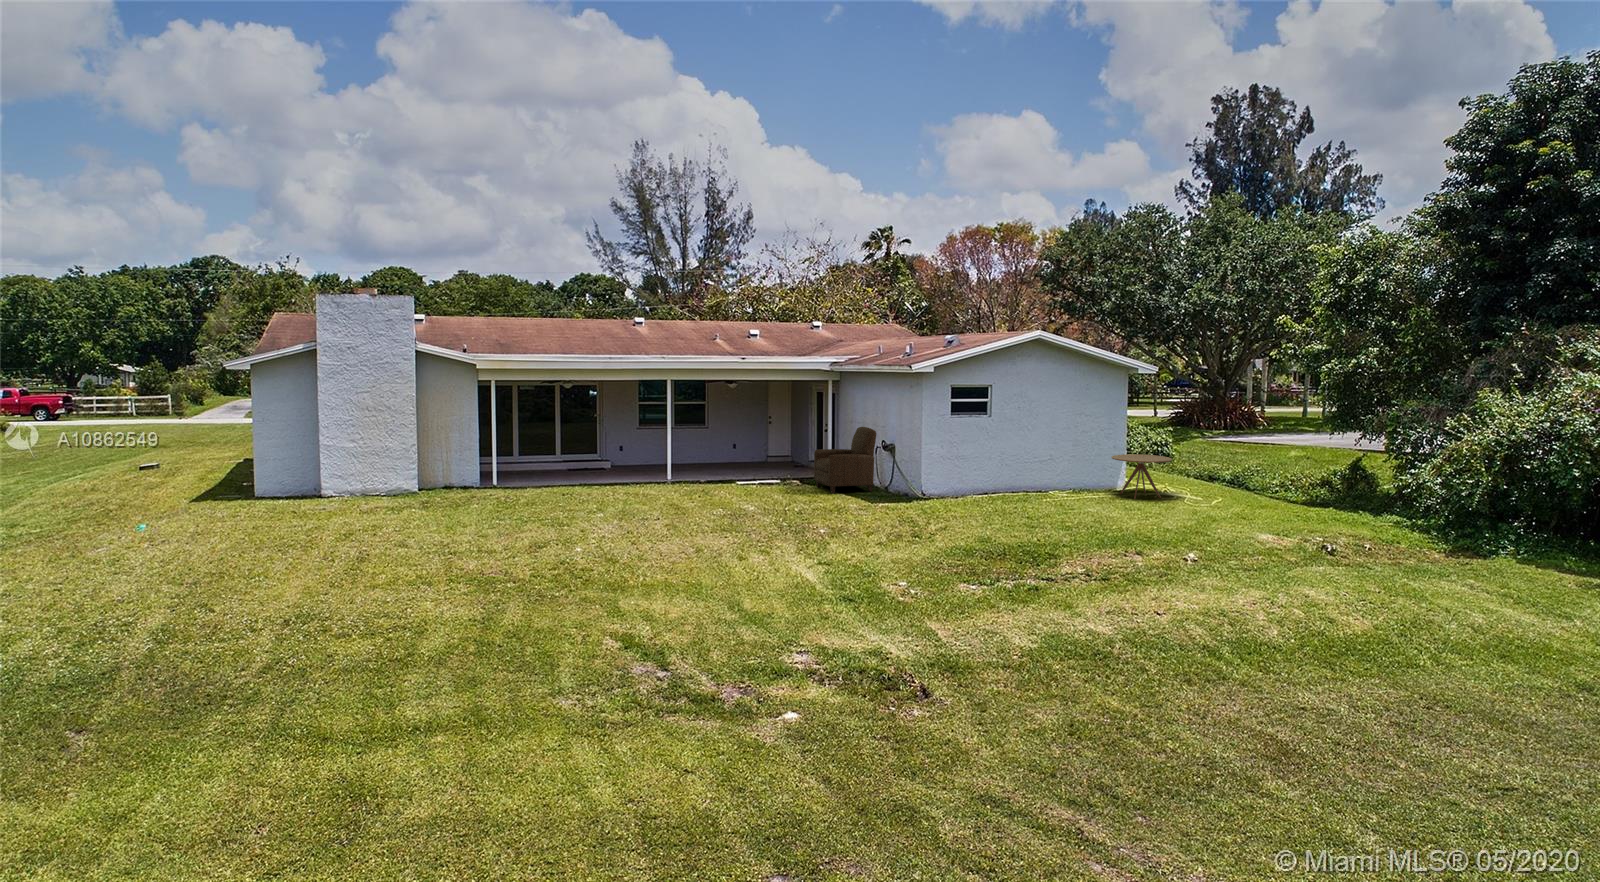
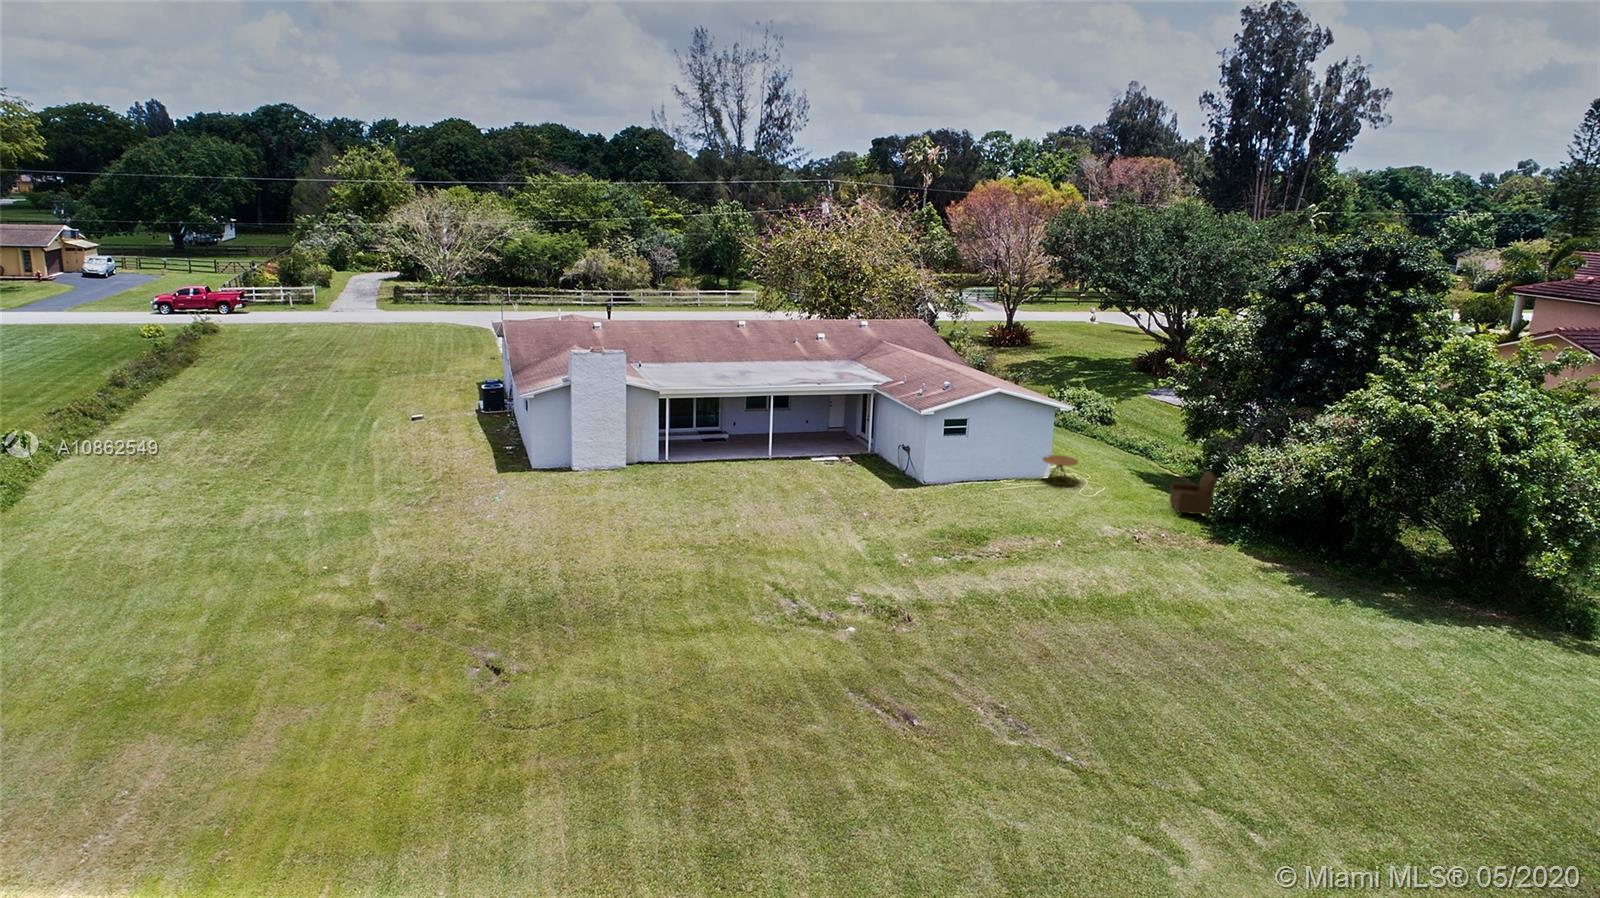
chair: present [814,427,876,494] -> present [1170,471,1217,518]

